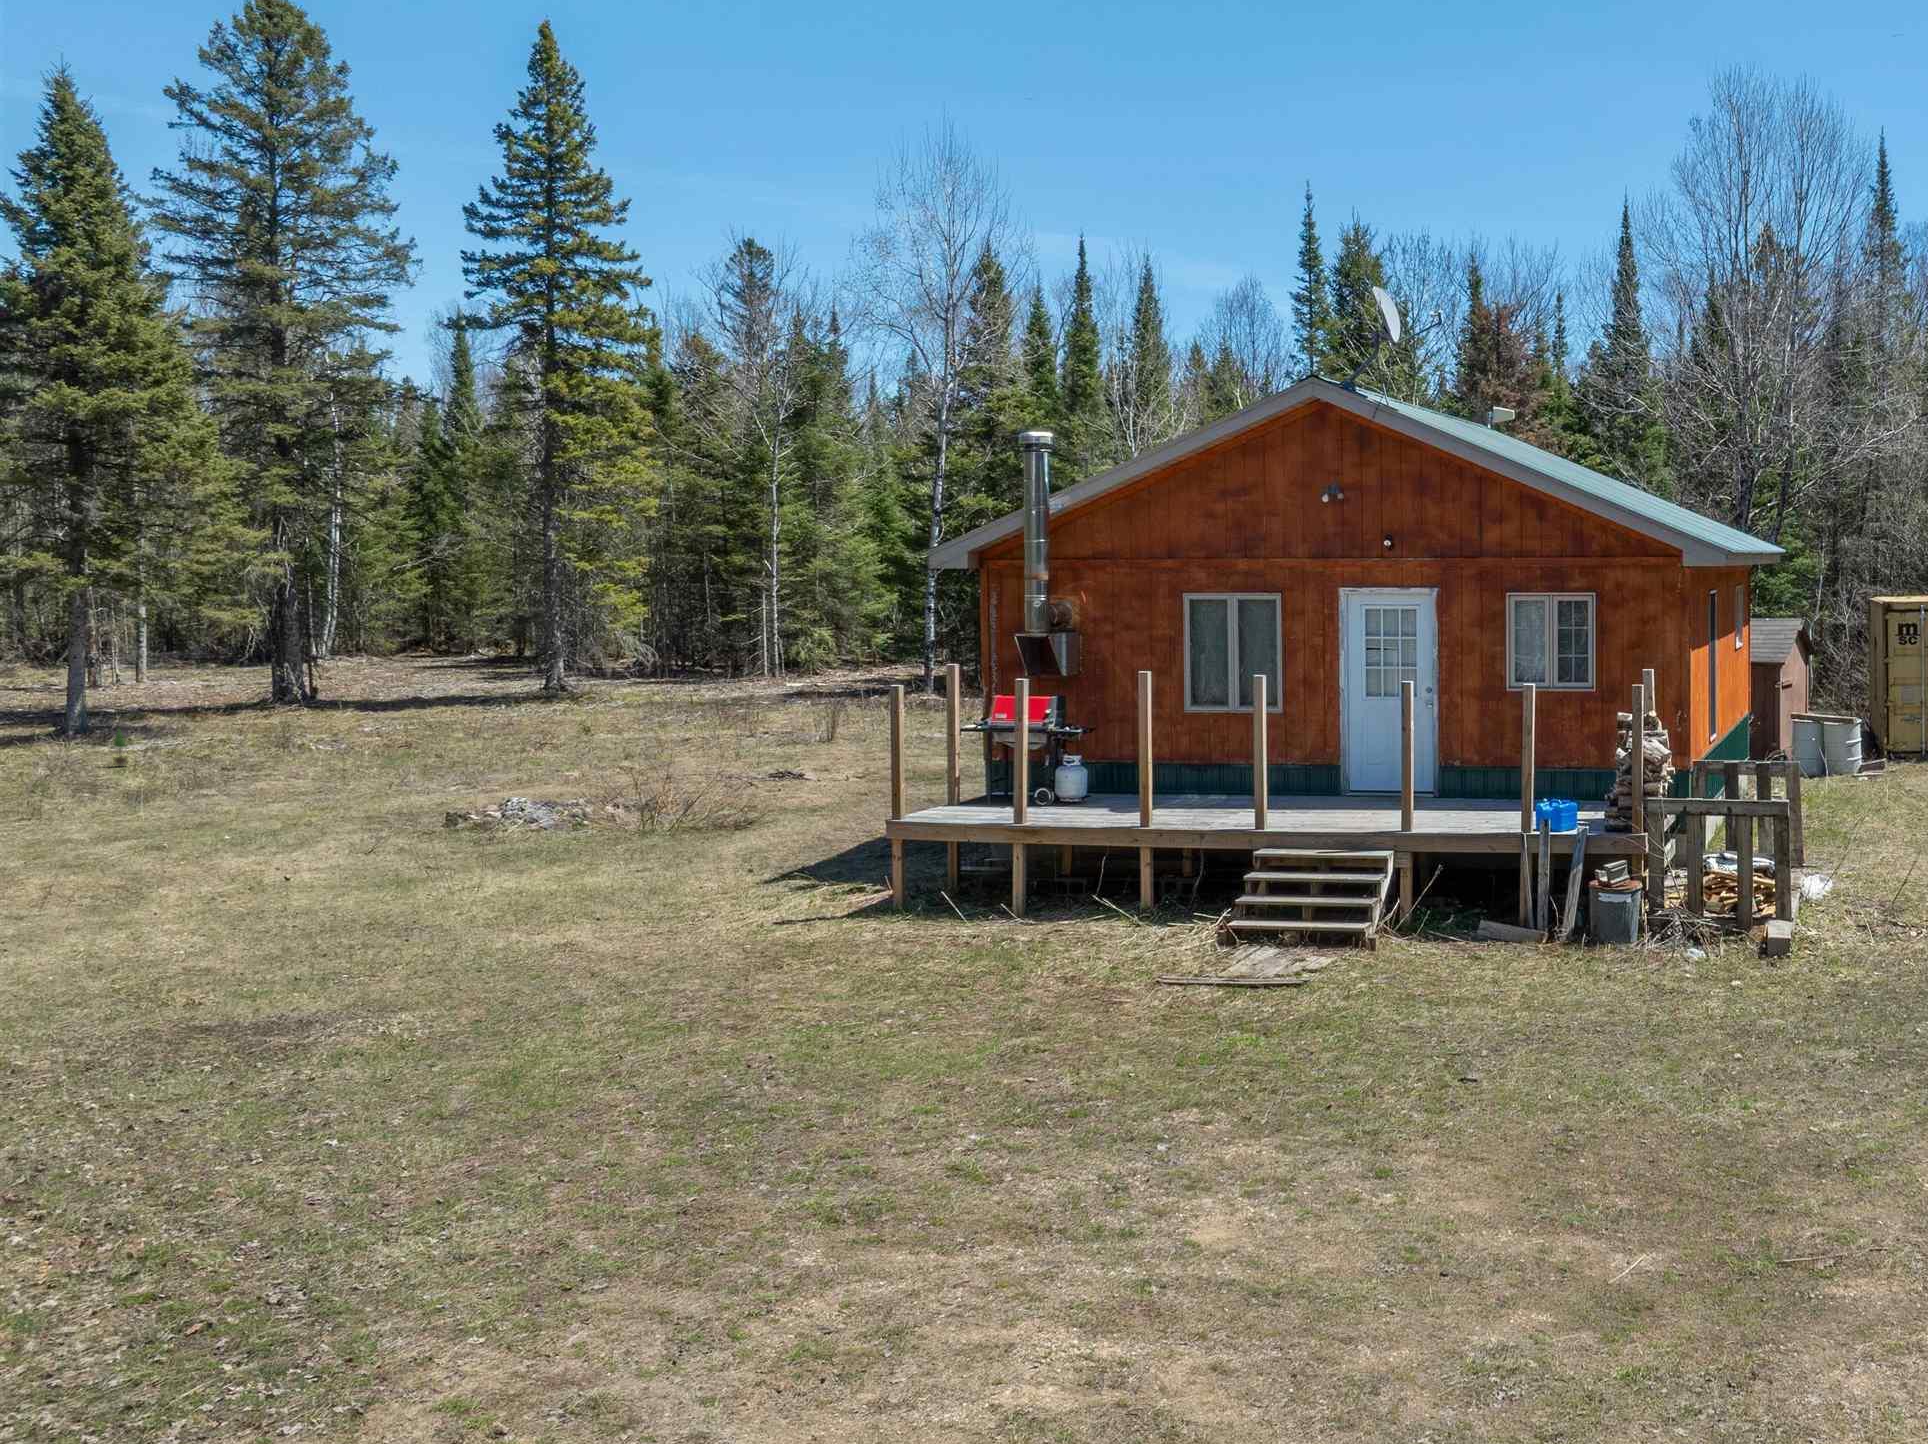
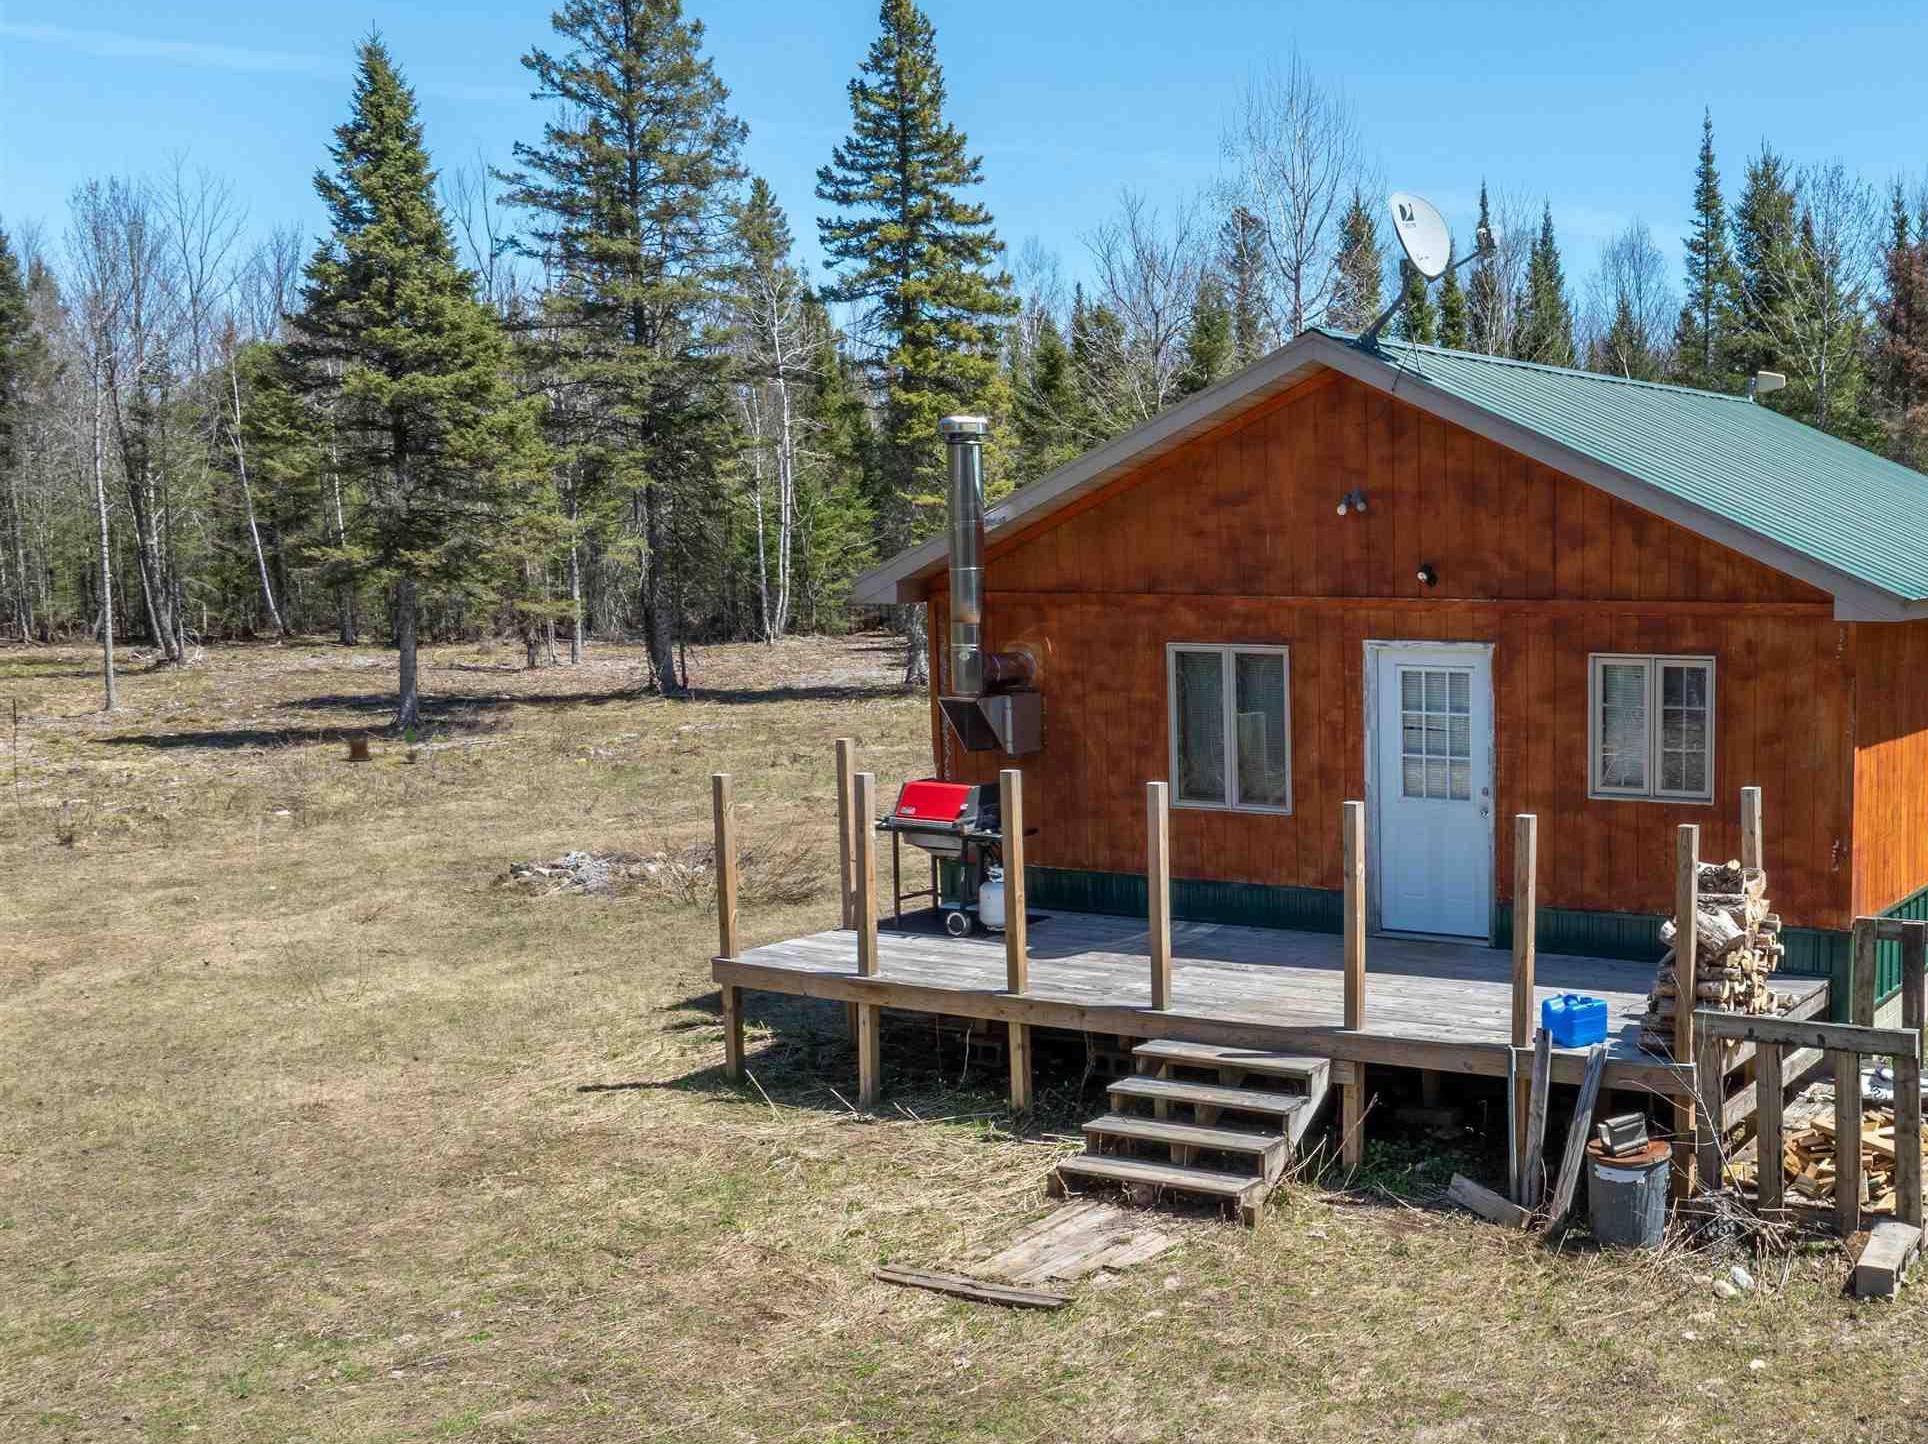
bucket: none [42,742,73,767] -> present [347,737,372,761]

